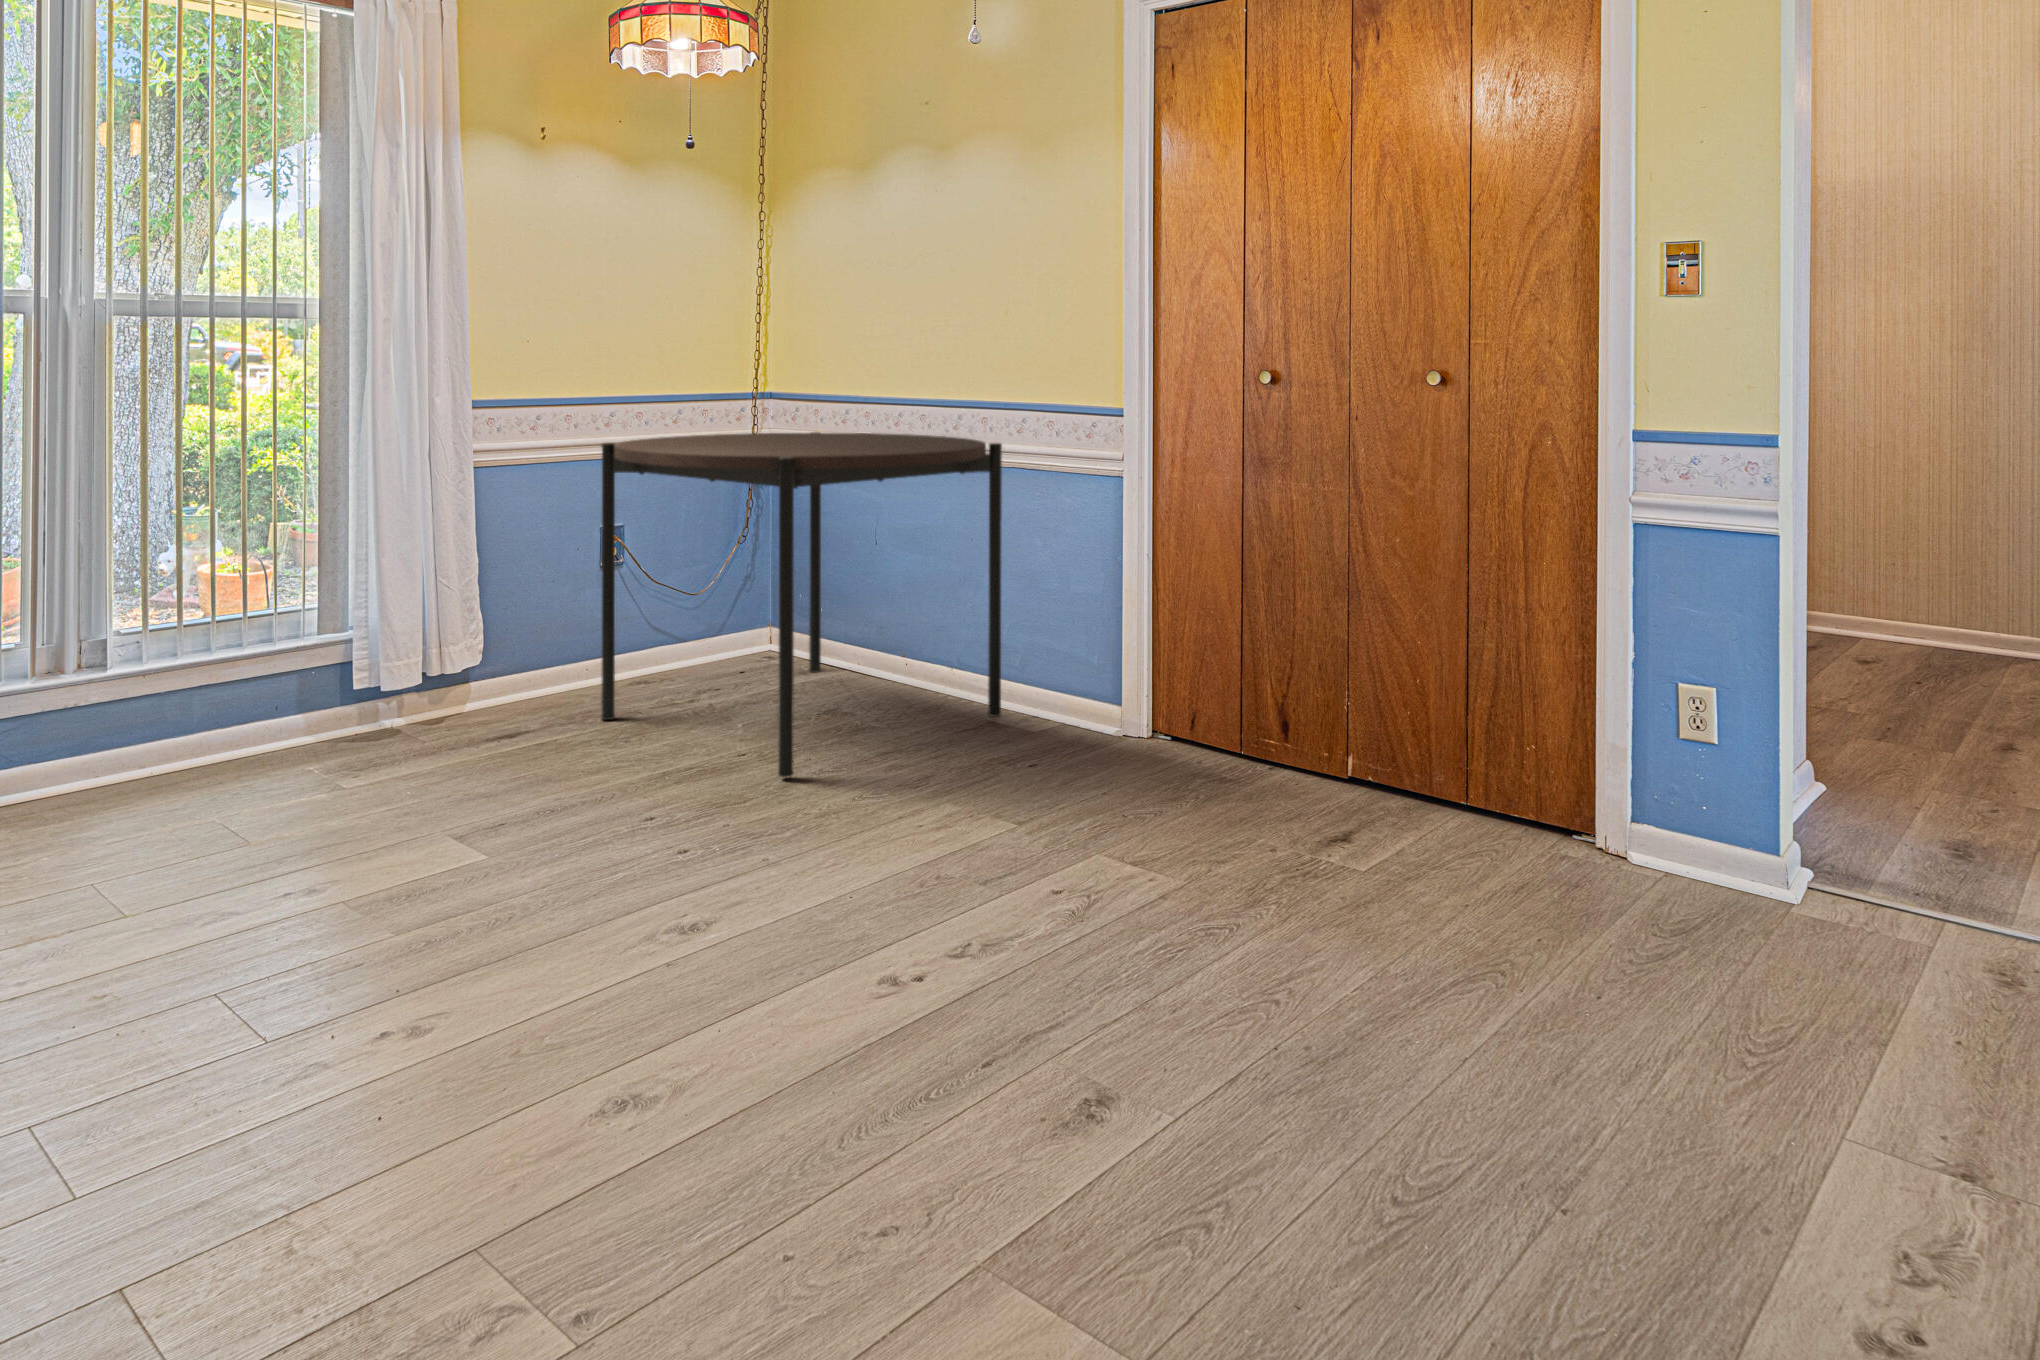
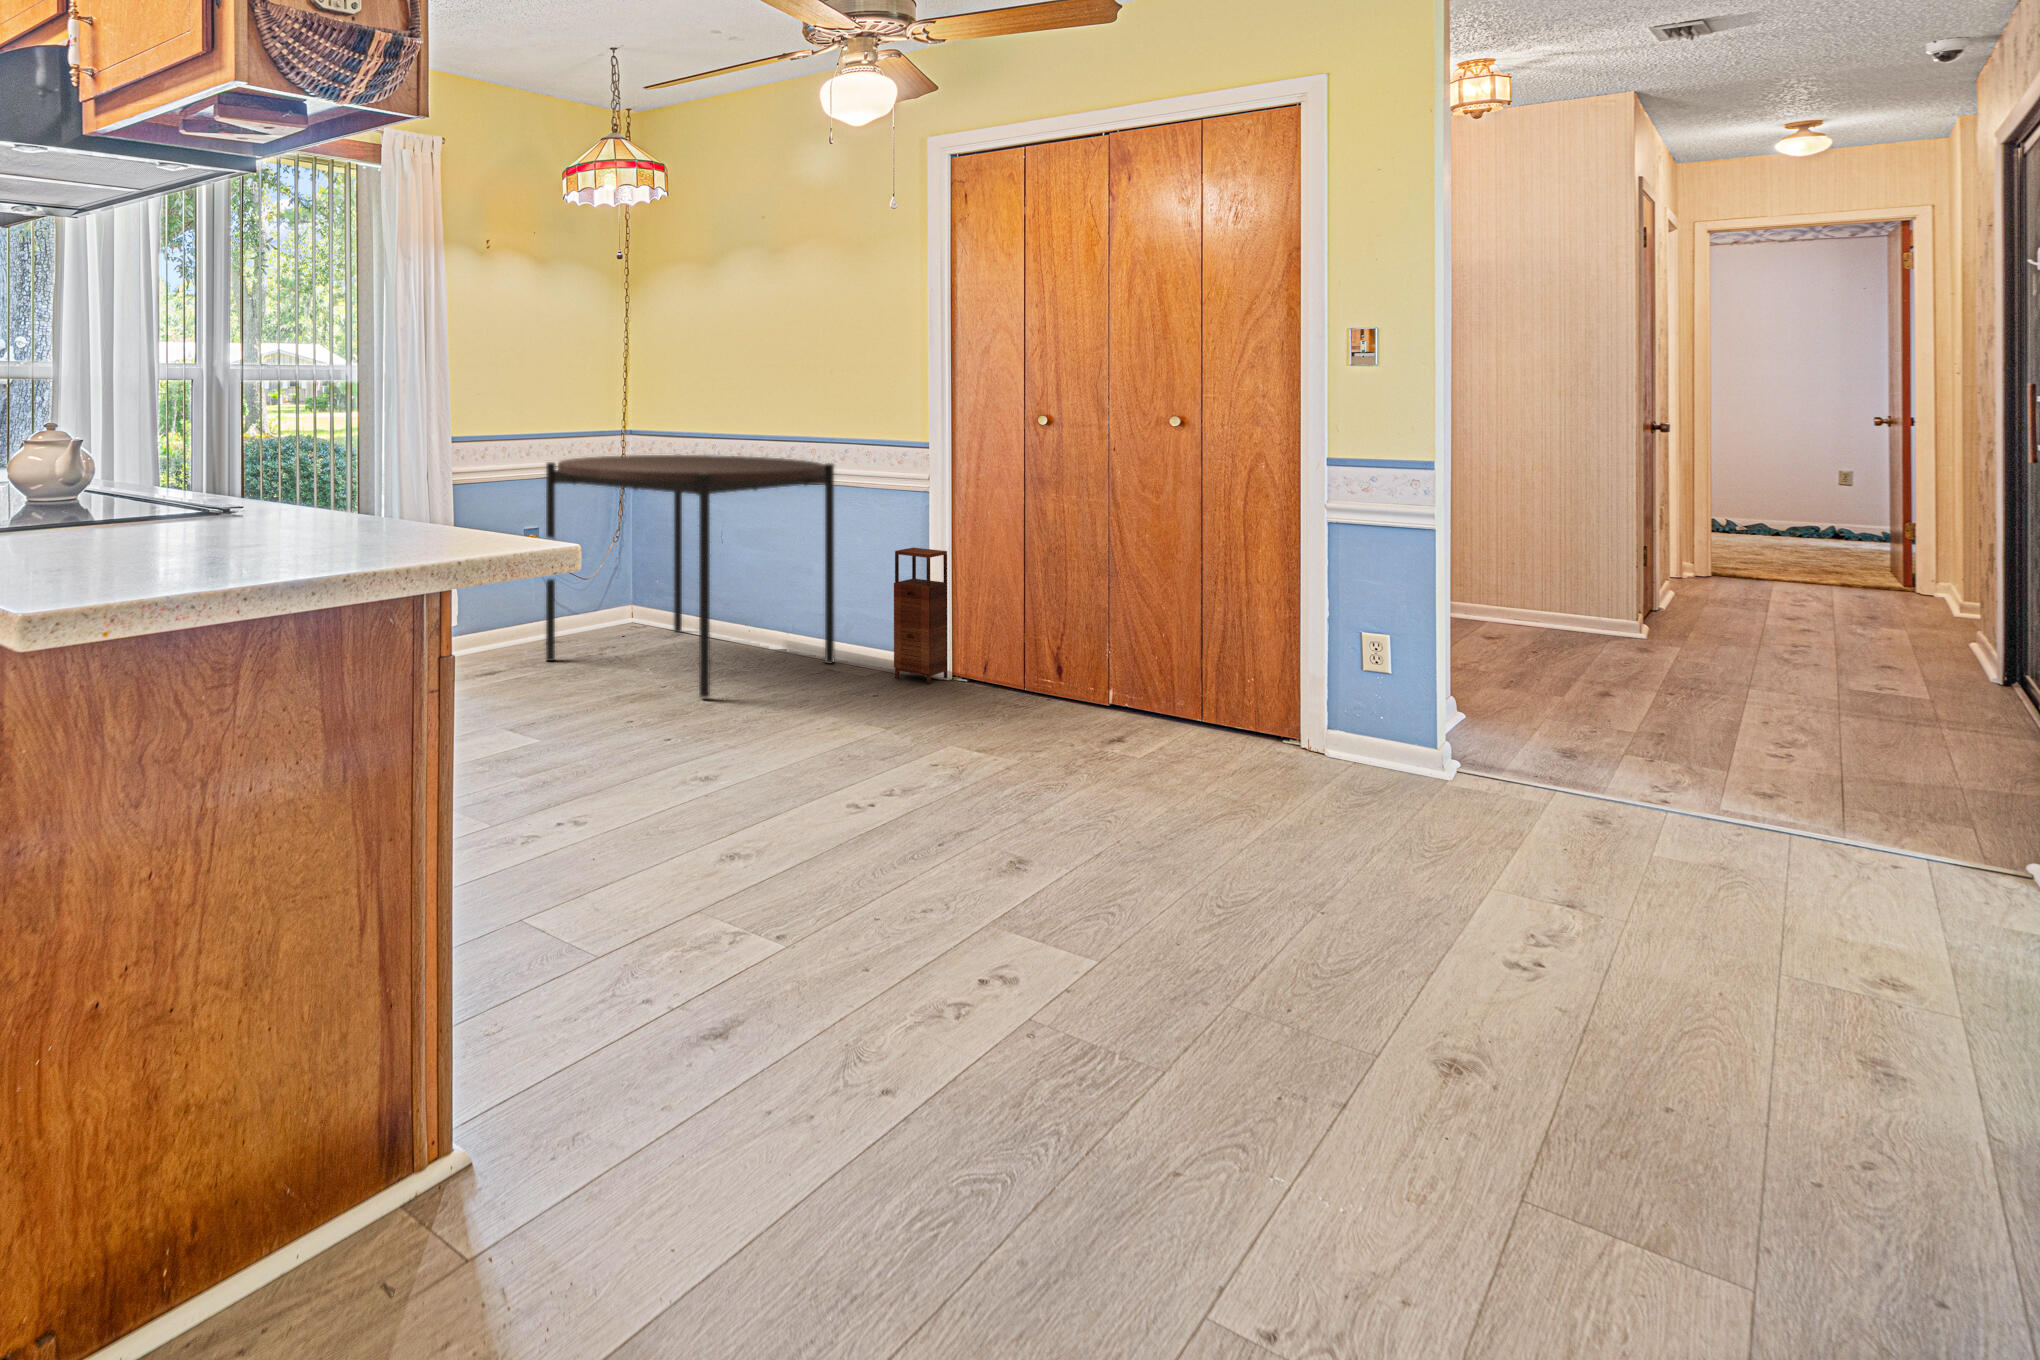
storage cabinet: none [1071,558,1145,748] -> present [894,547,948,684]

